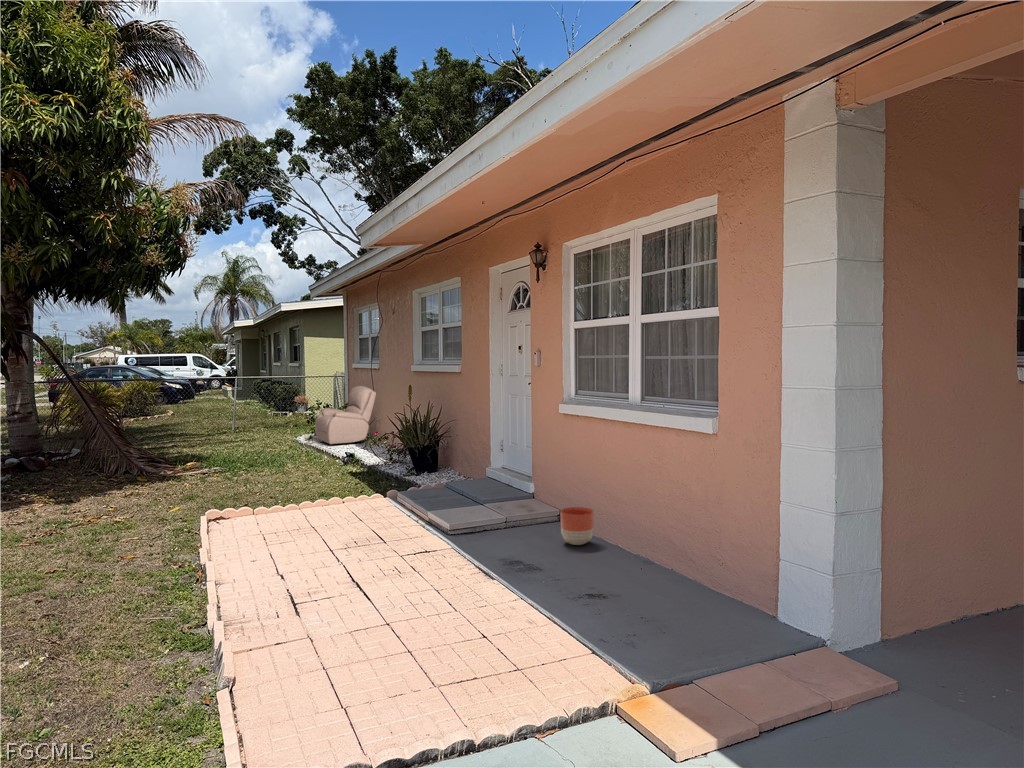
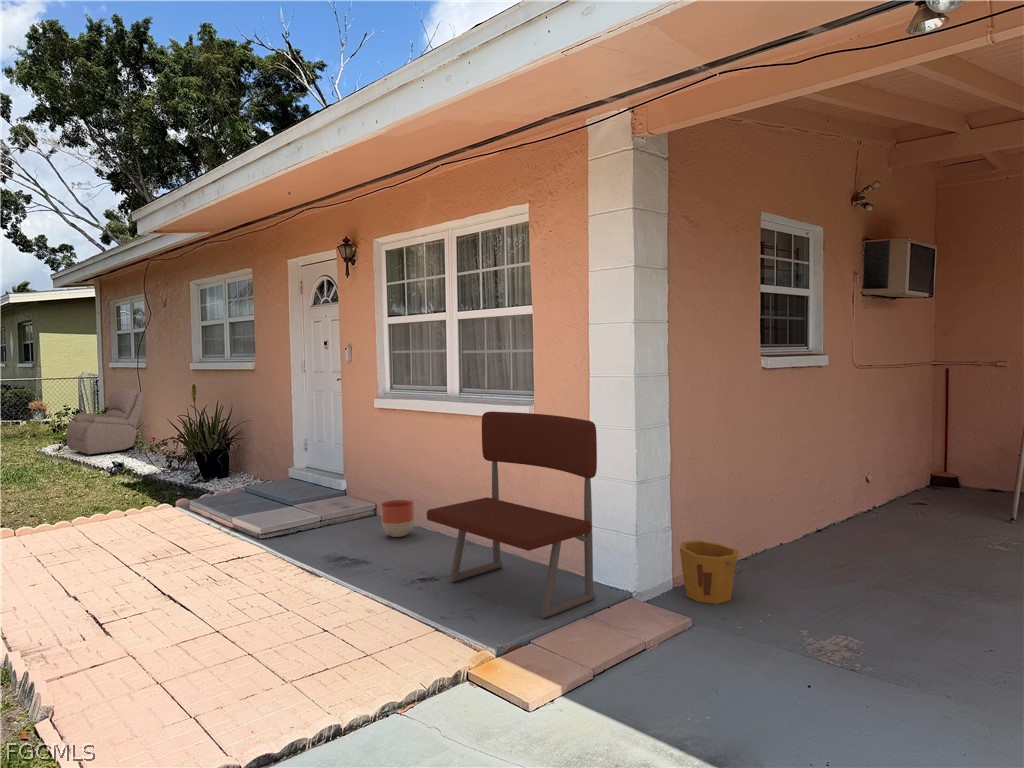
bench: none [595,422,784,655] -> present [427,412,597,619]
bucket: none [889,586,974,668] -> present [680,540,741,604]

